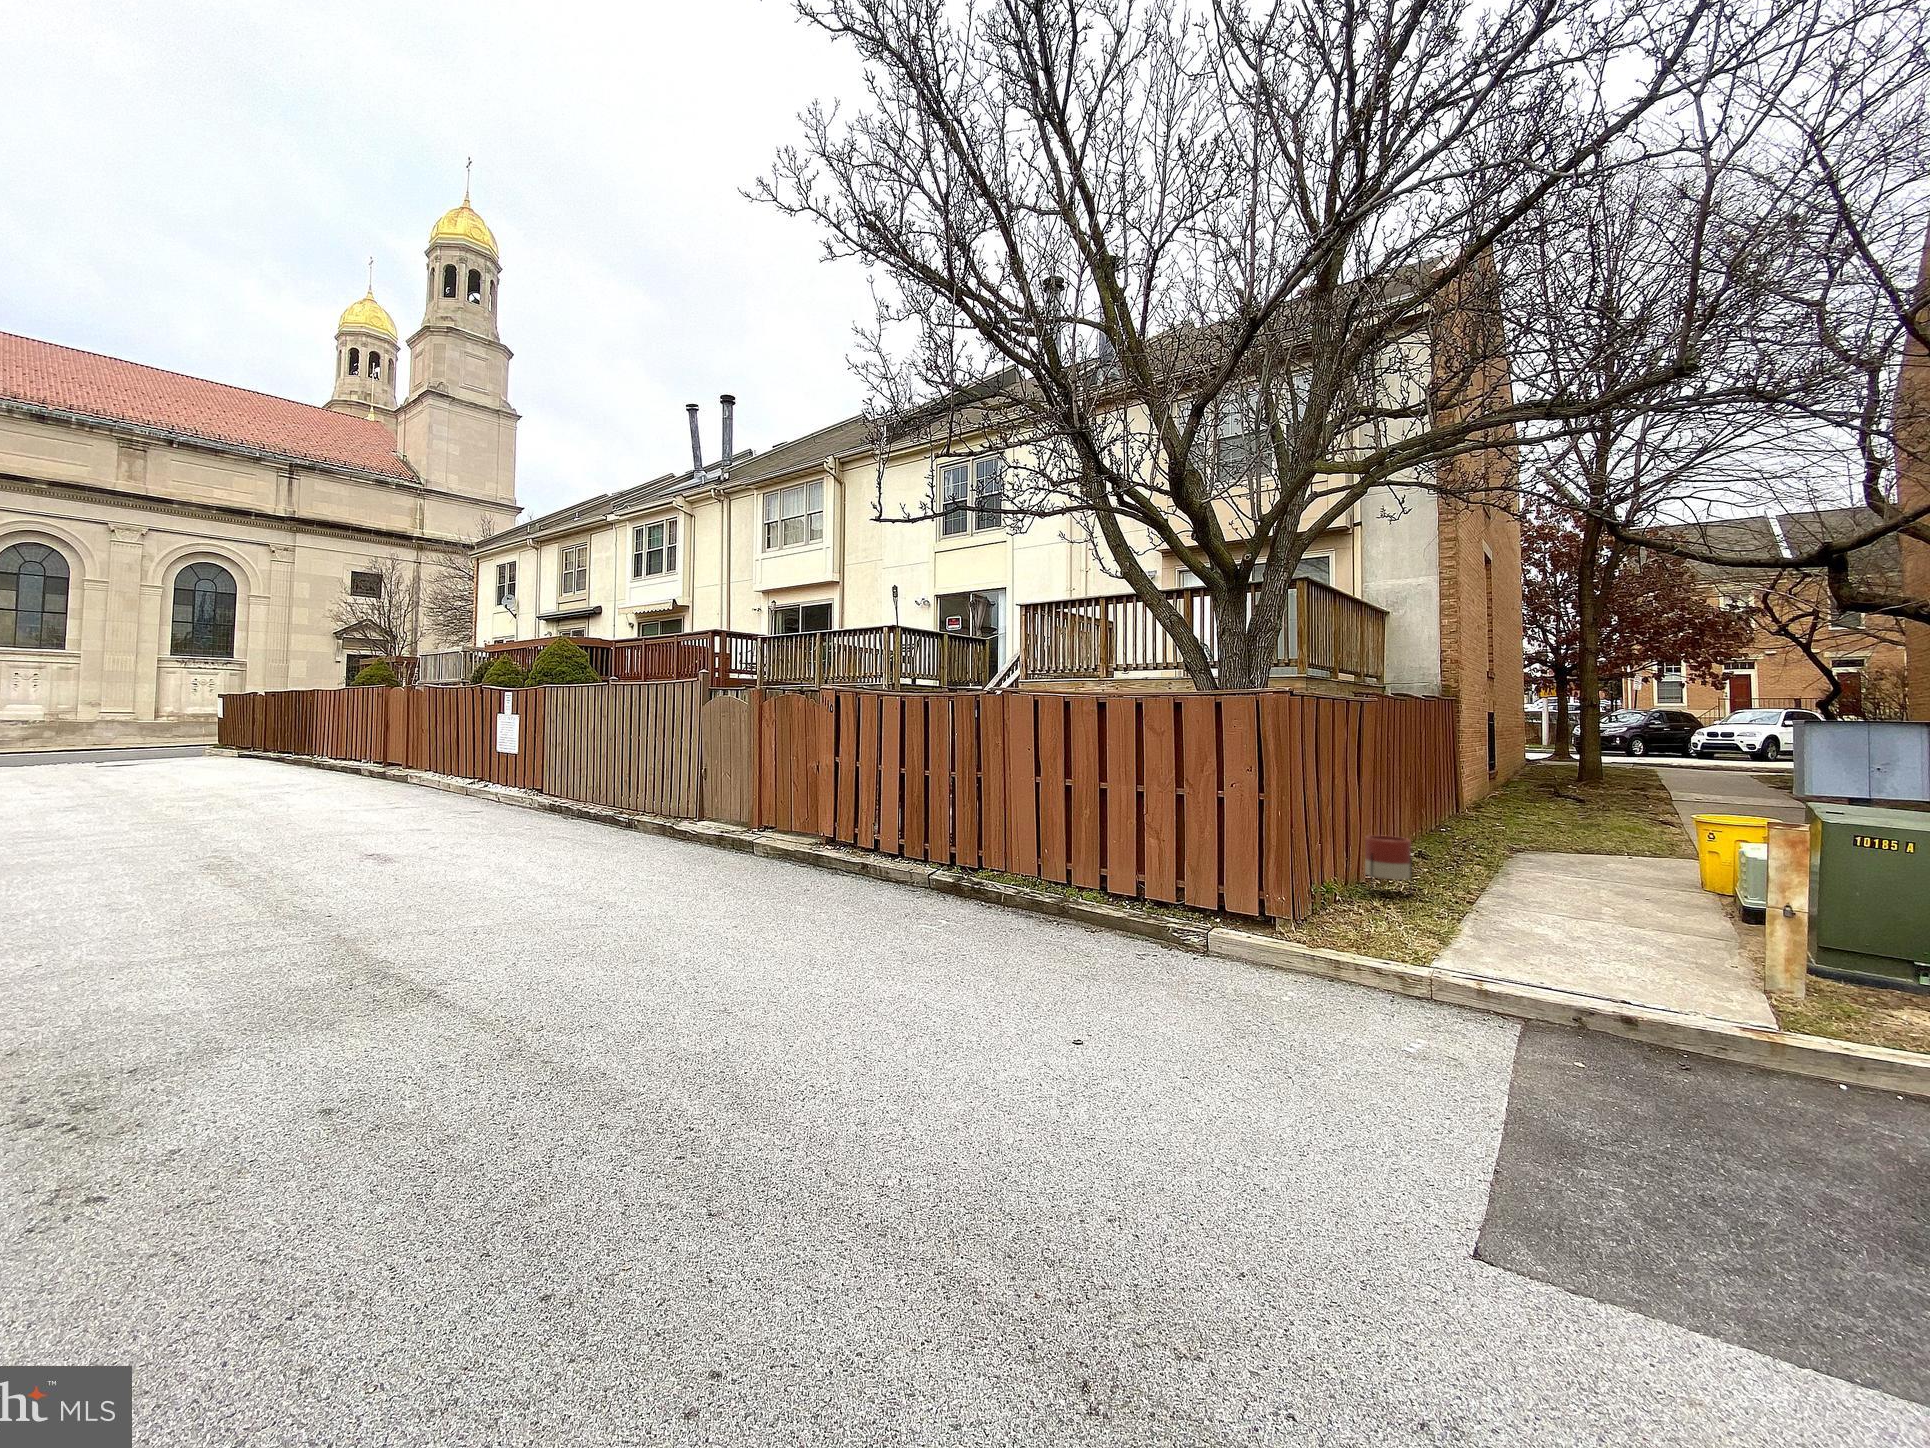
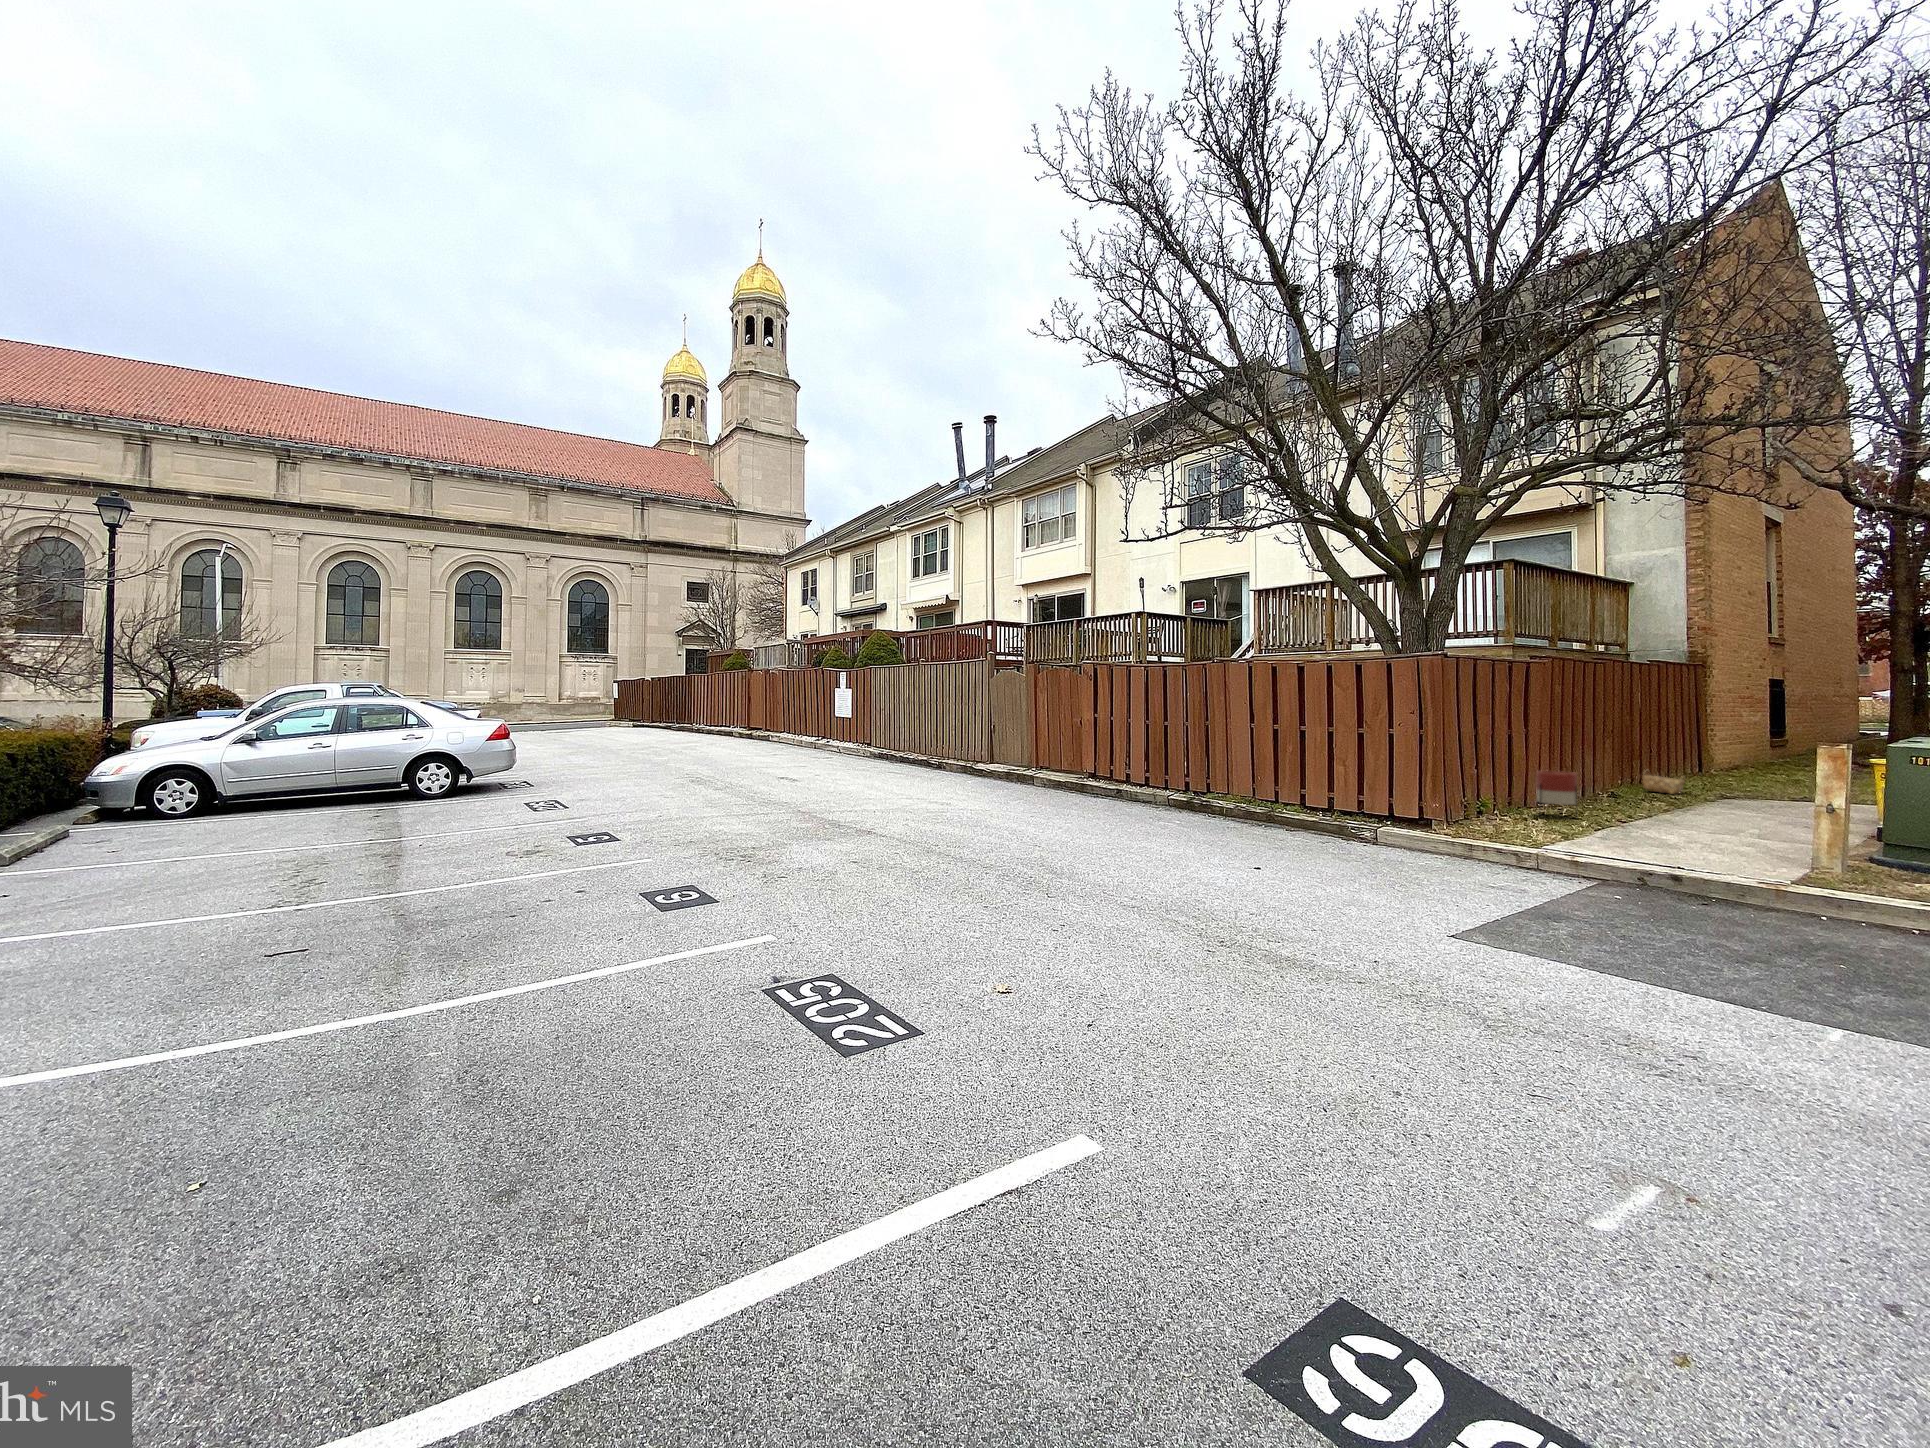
woven basket: none [1425,818,1467,846] -> present [1642,774,1685,794]

